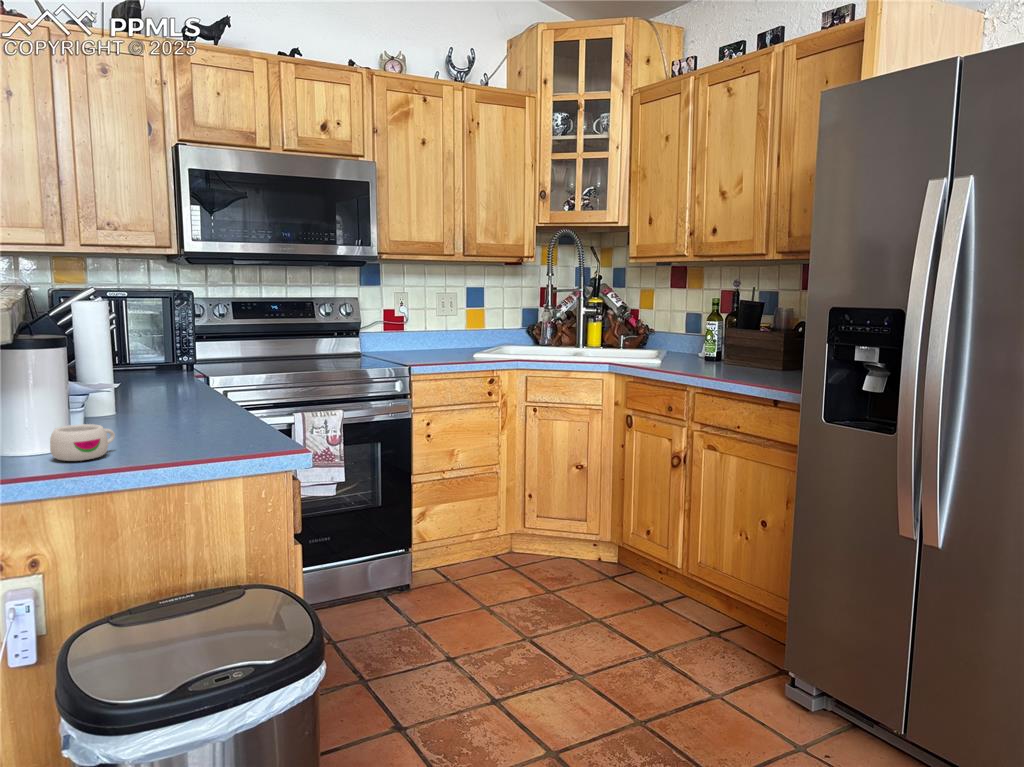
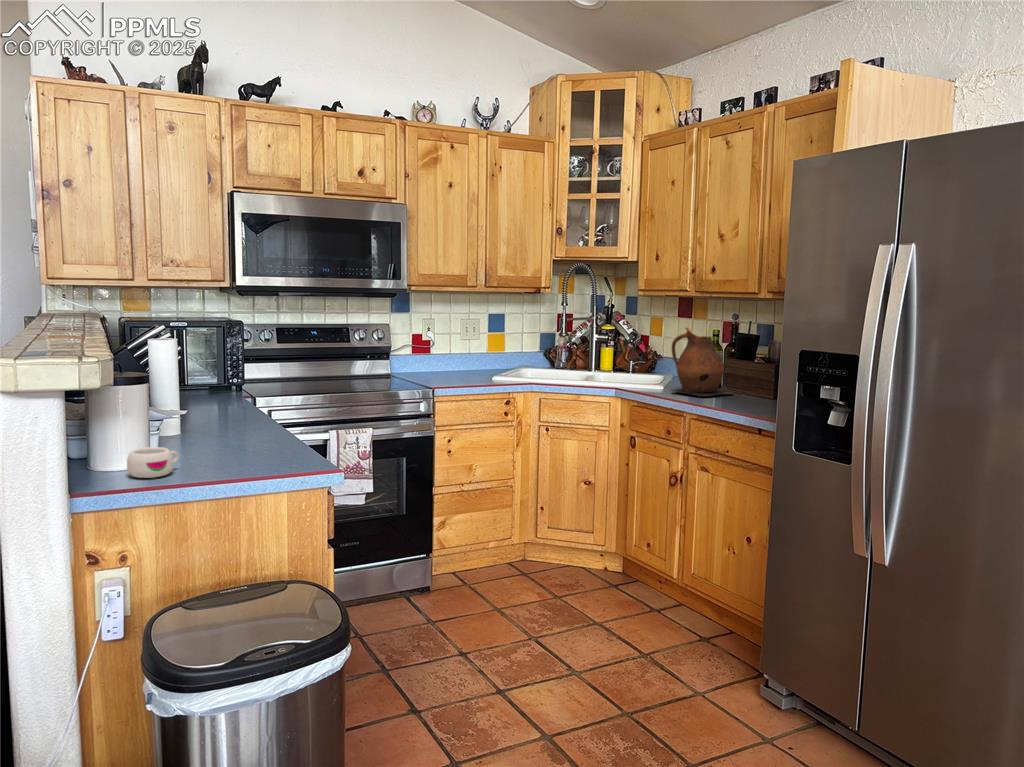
ceramic pitcher: none [671,294,740,370] -> present [671,327,732,397]

